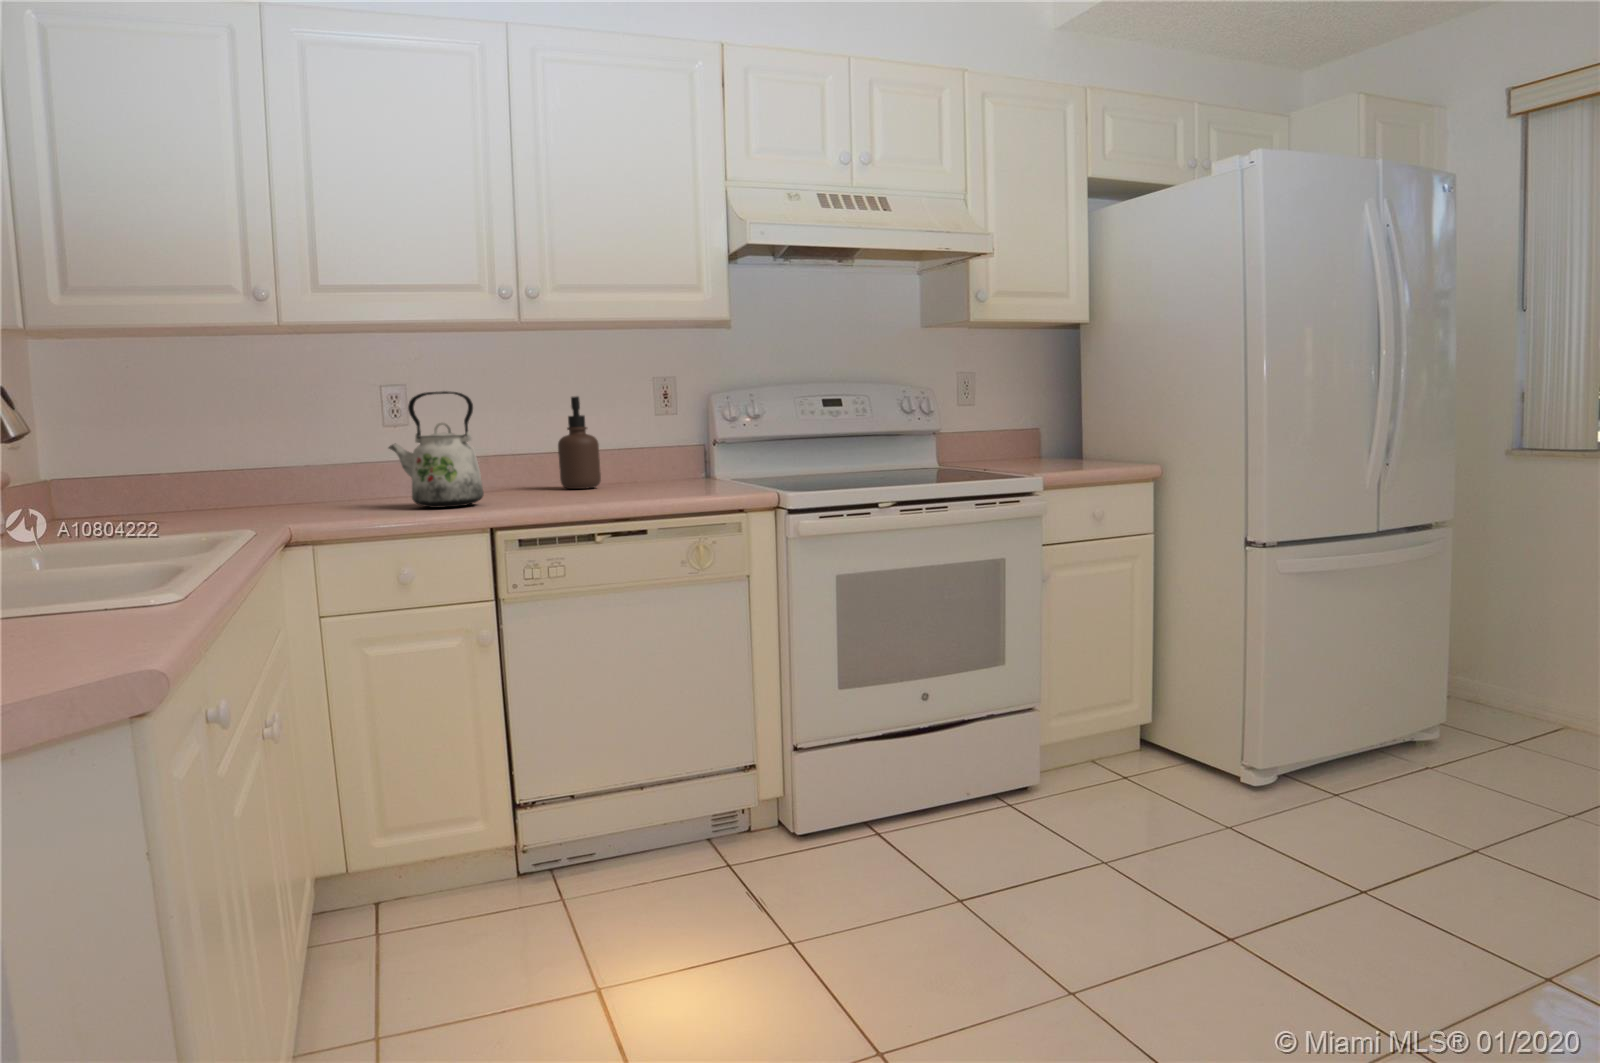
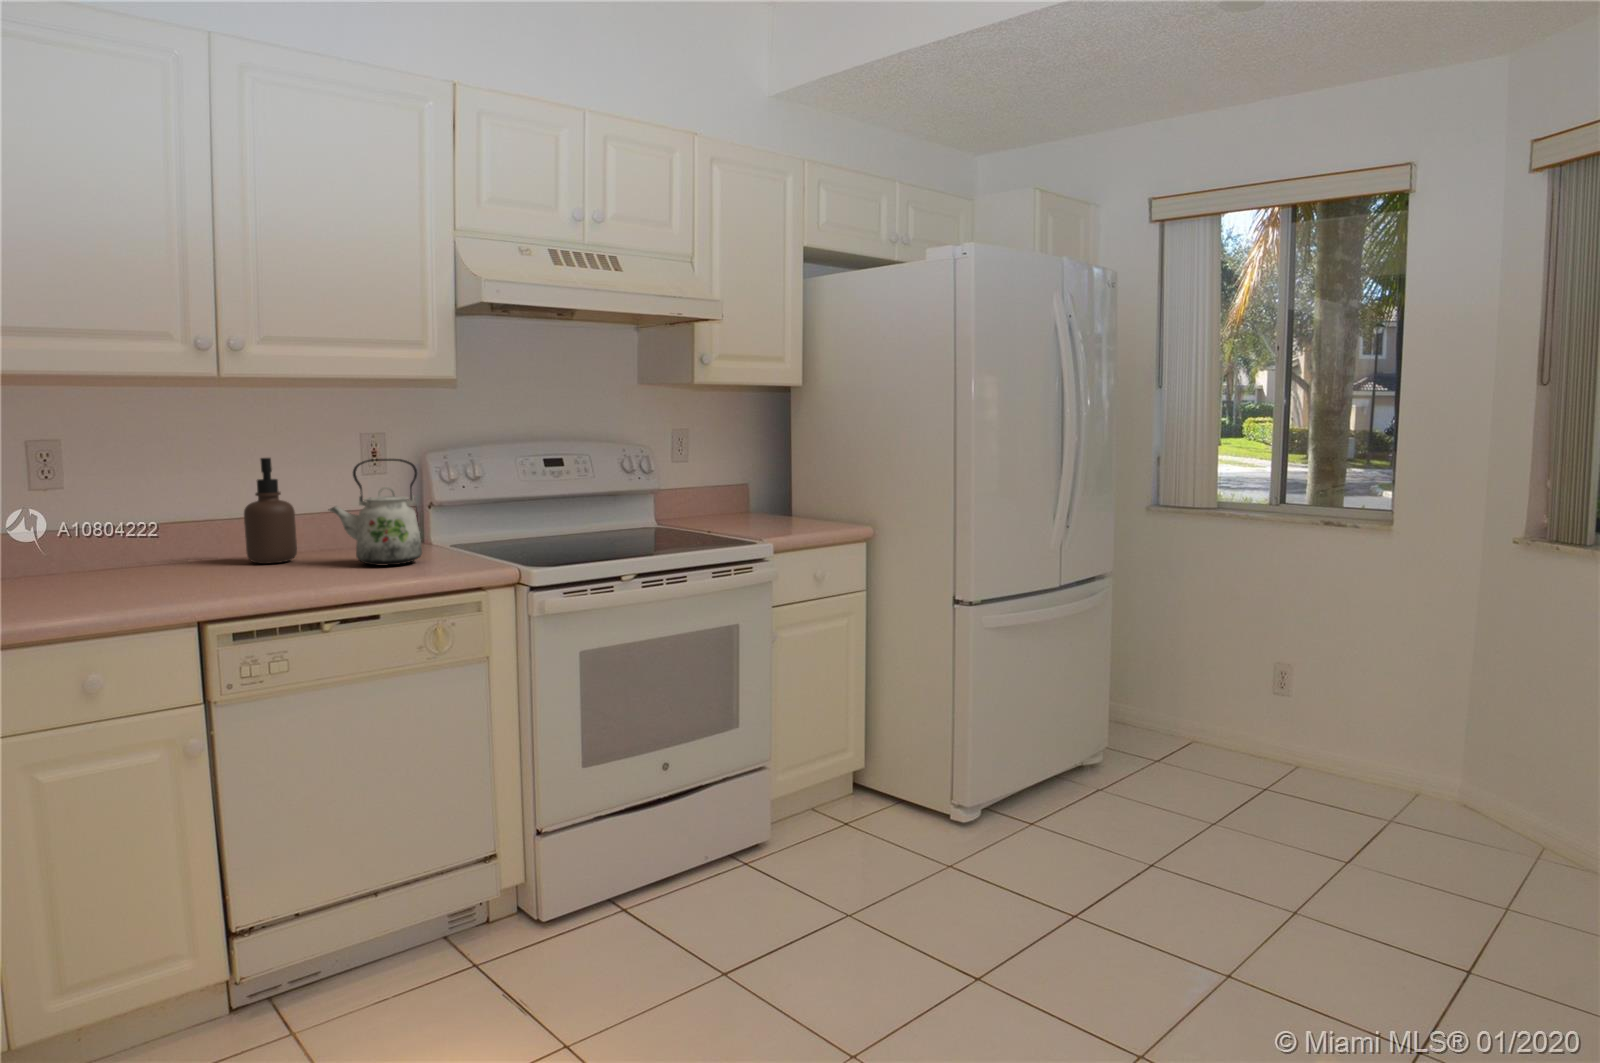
kettle: present [389,391,484,508] -> present [330,459,422,565]

